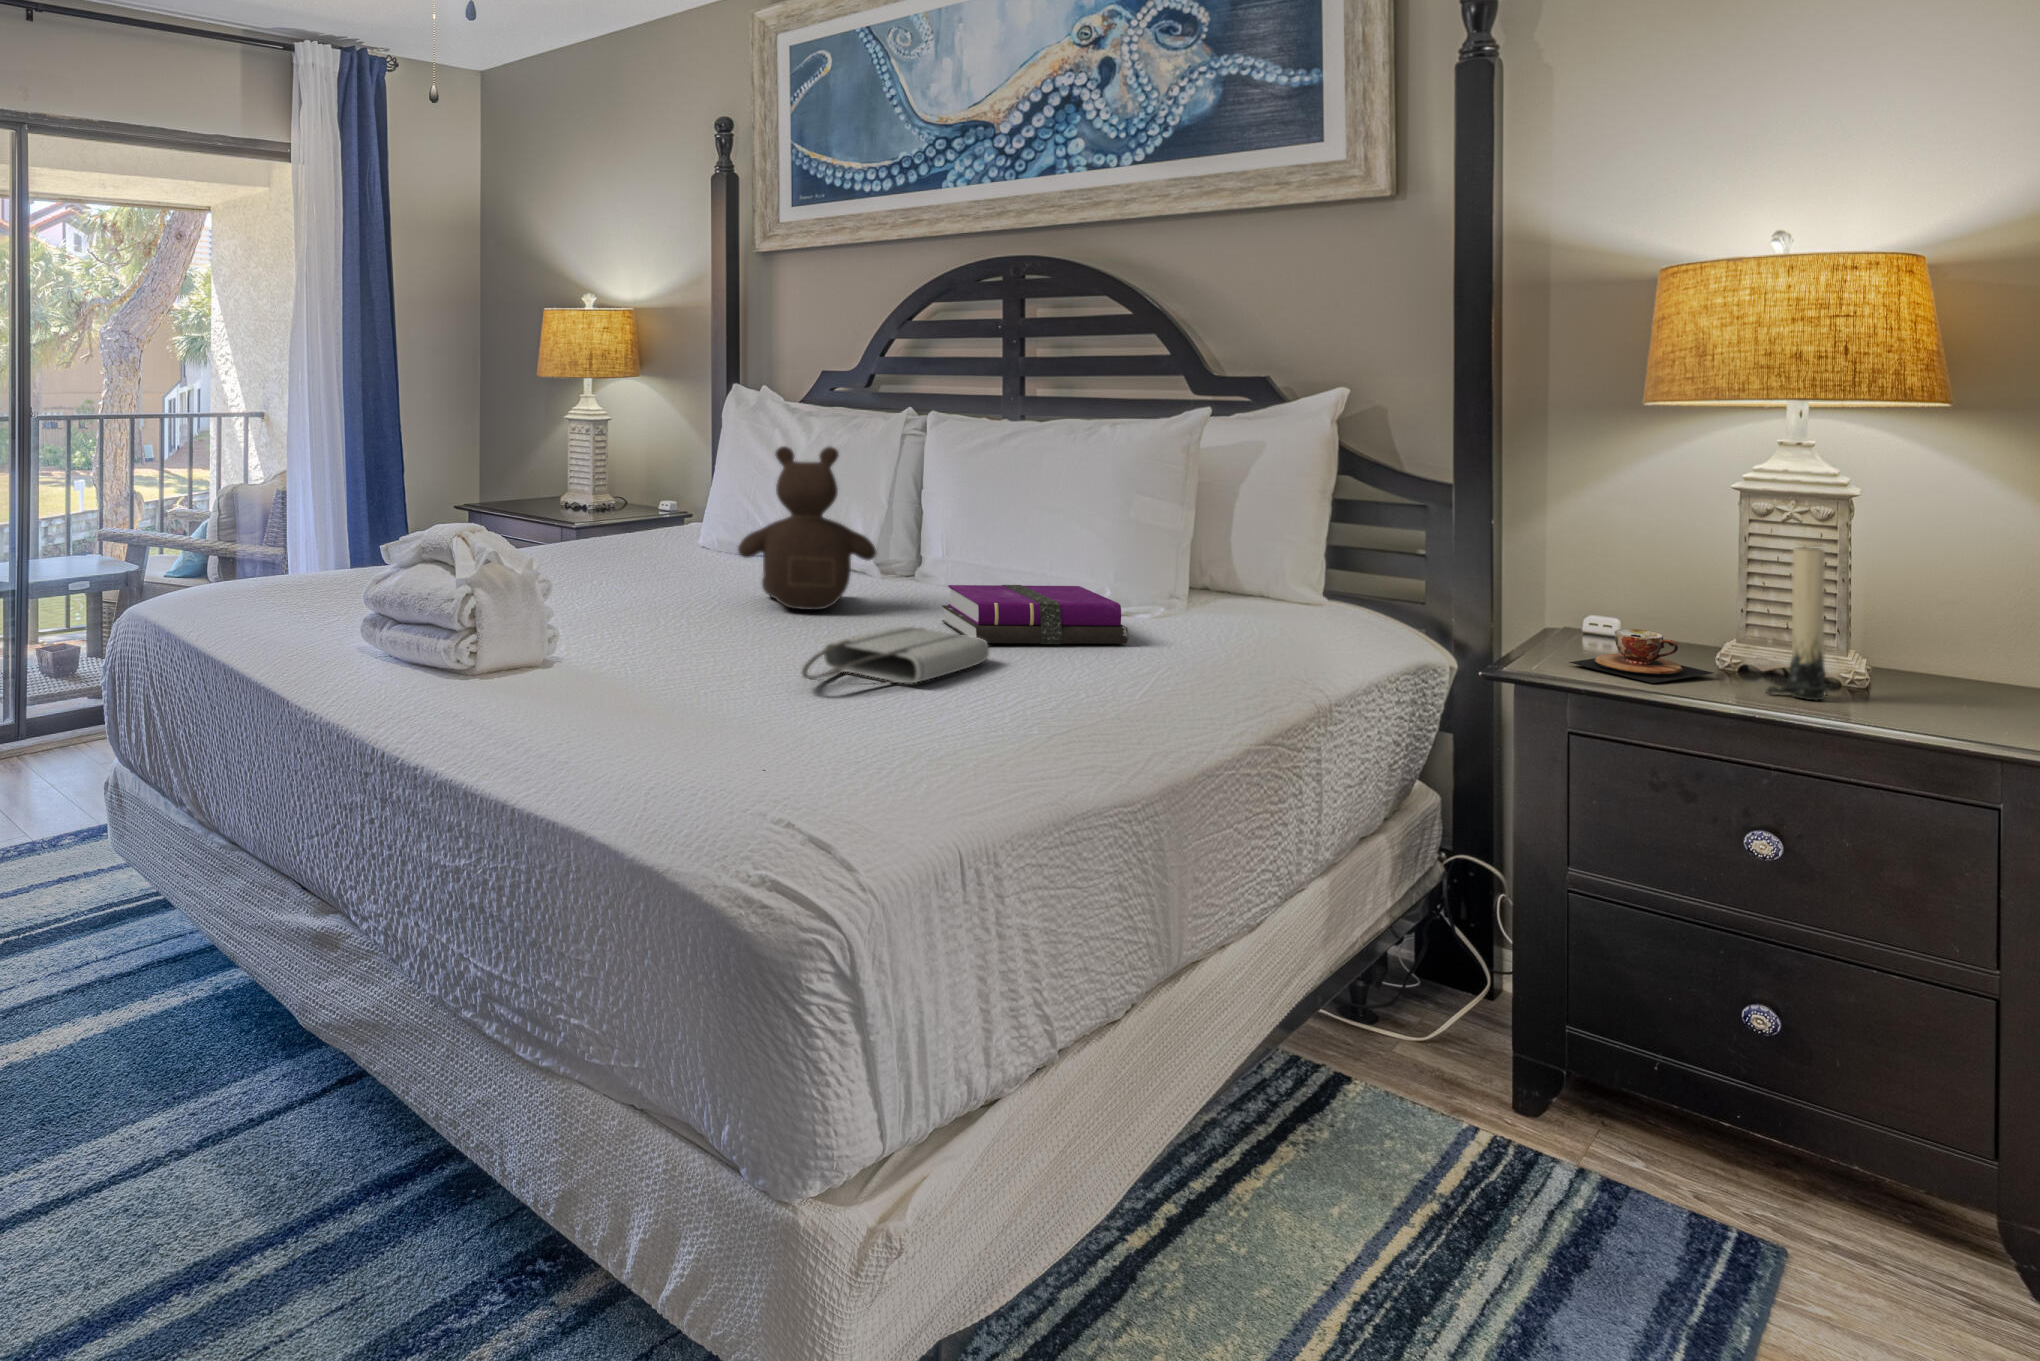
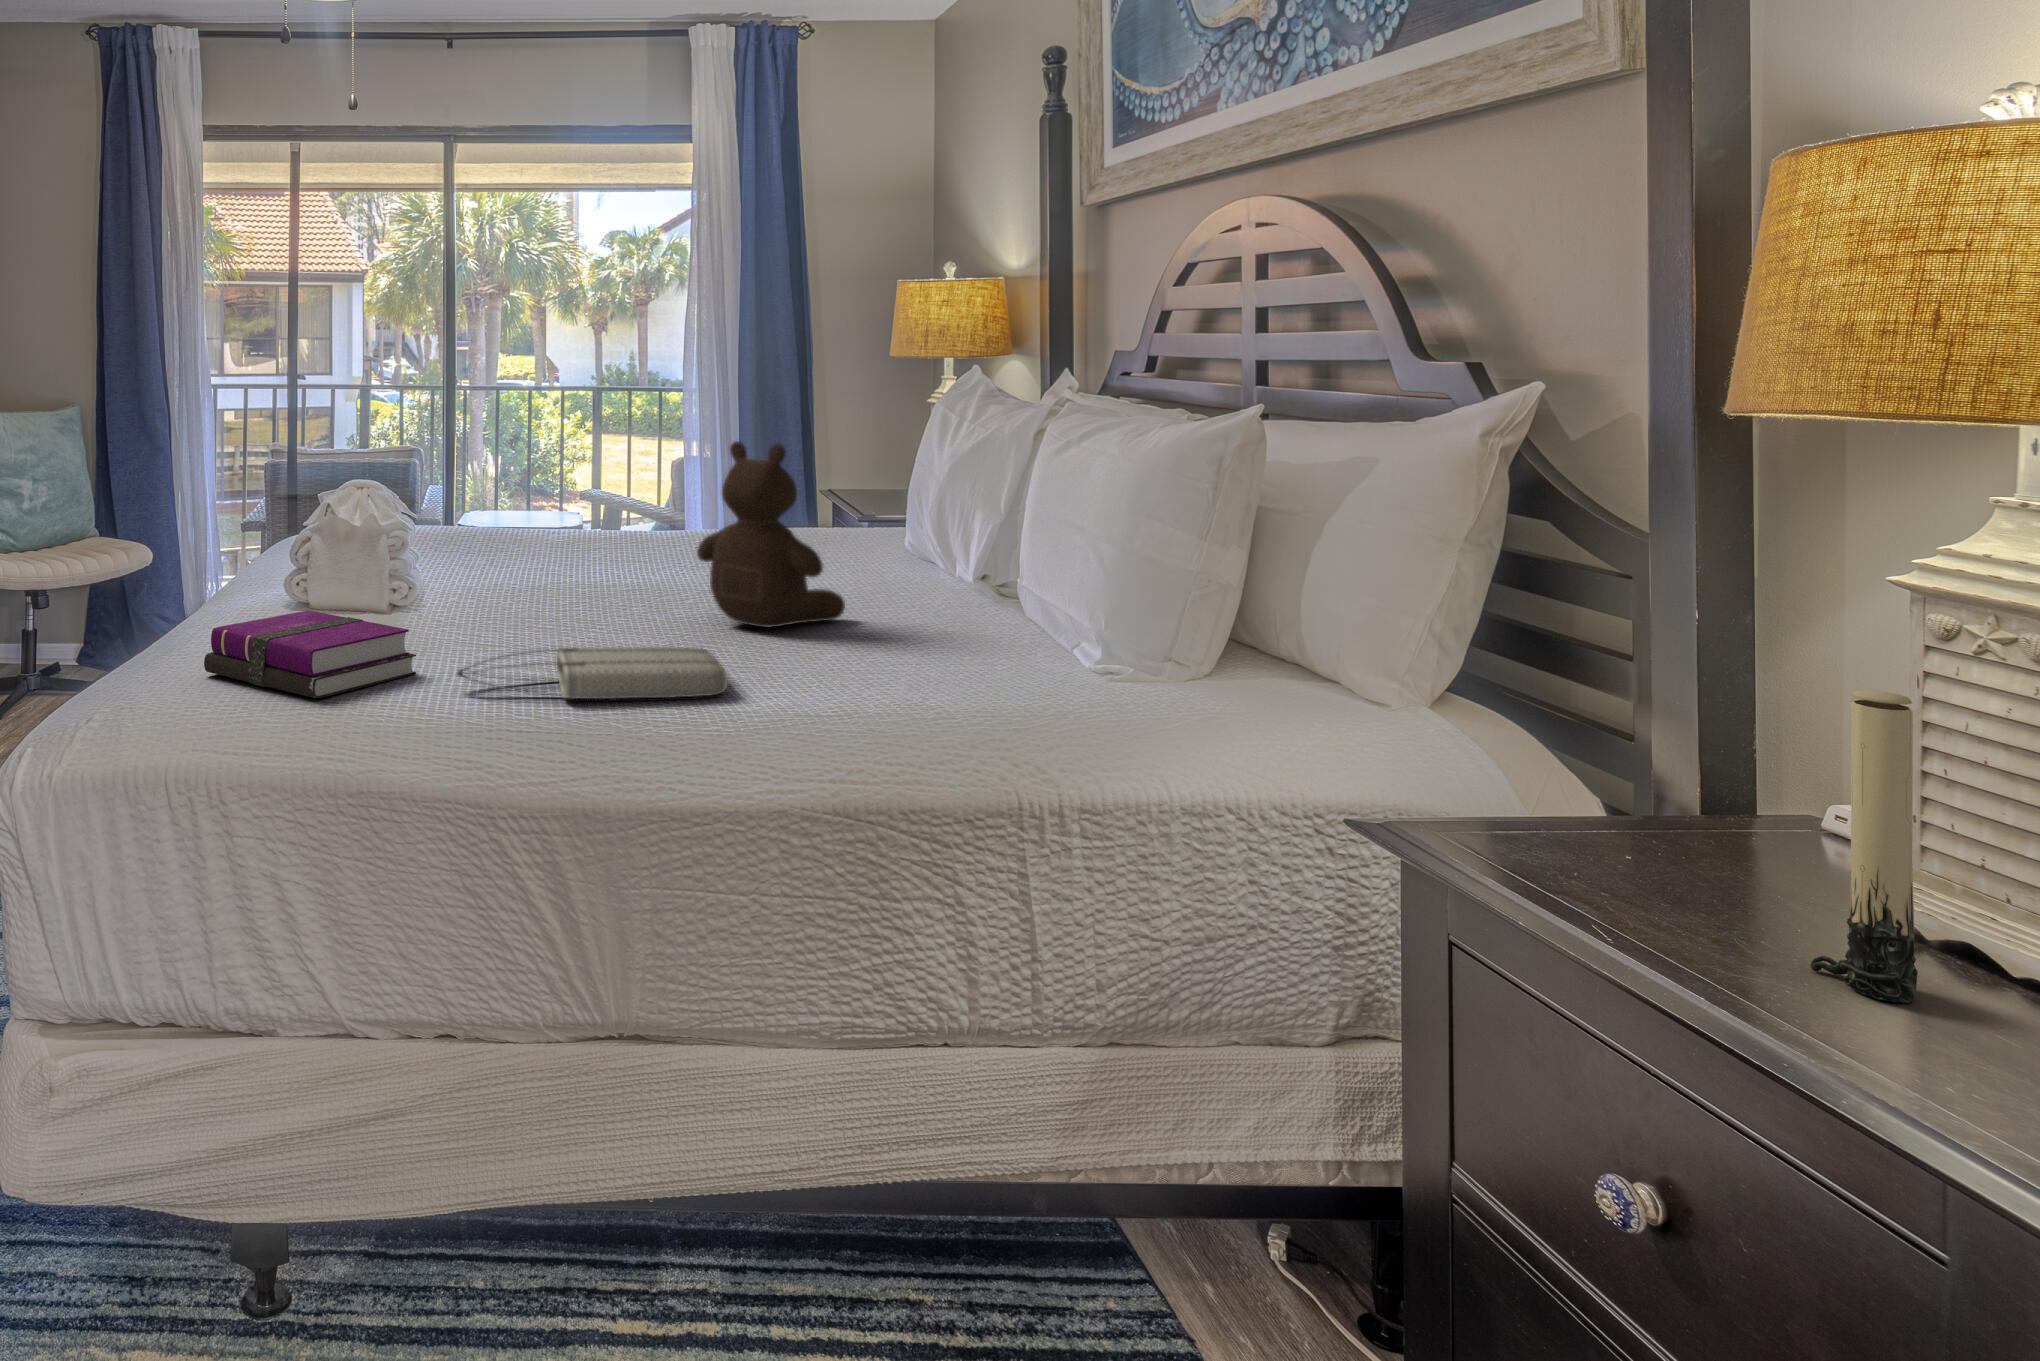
notebook: present [942,585,1128,644] -> present [204,610,416,699]
teacup: present [1569,629,1713,683] -> none [1586,812,1817,922]

